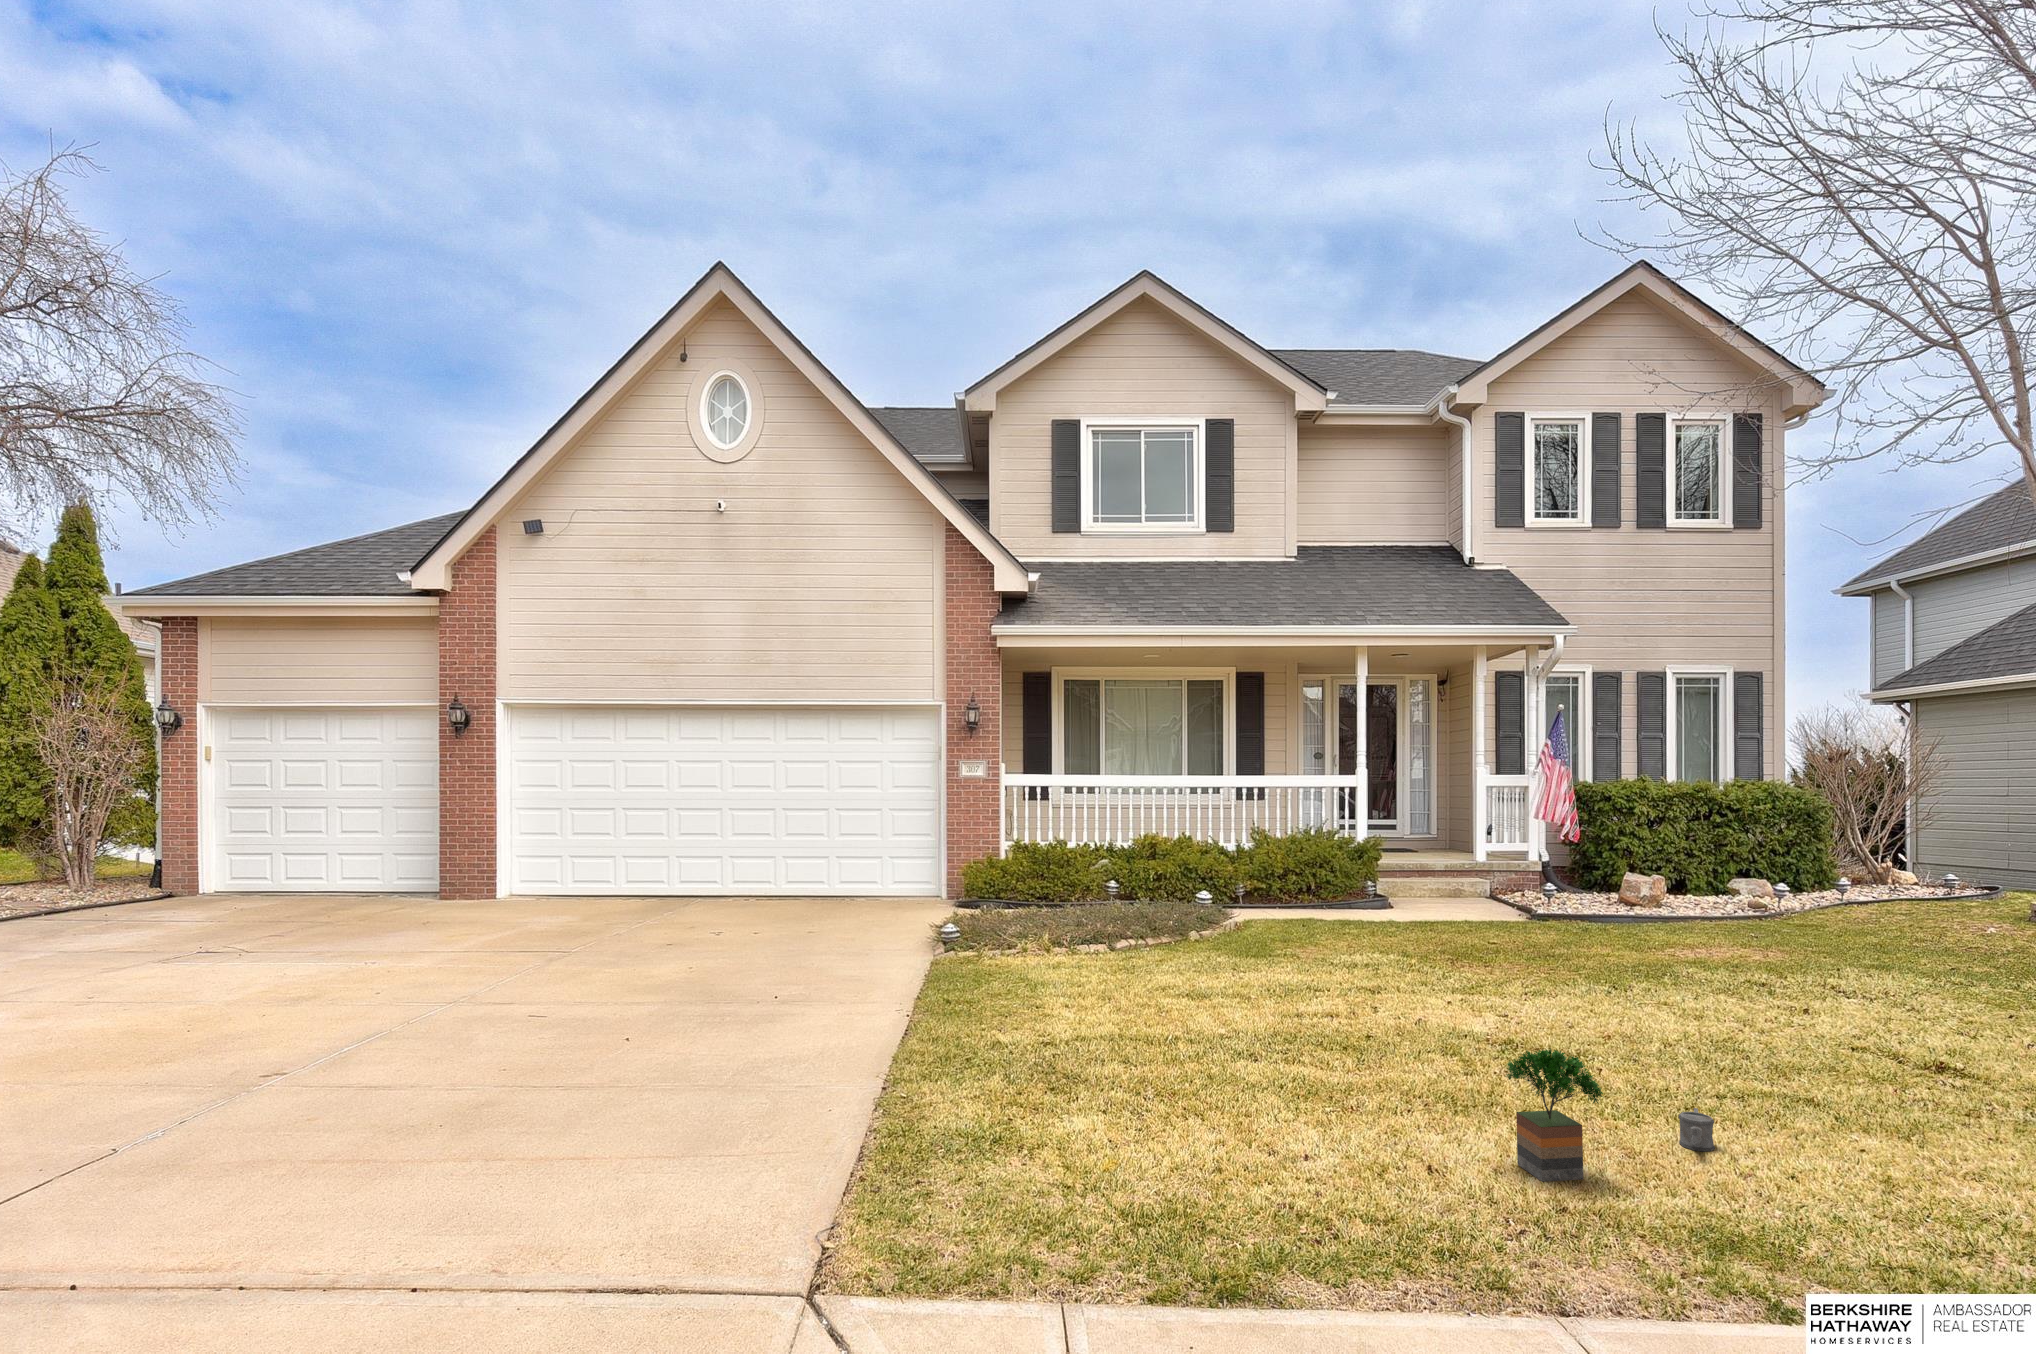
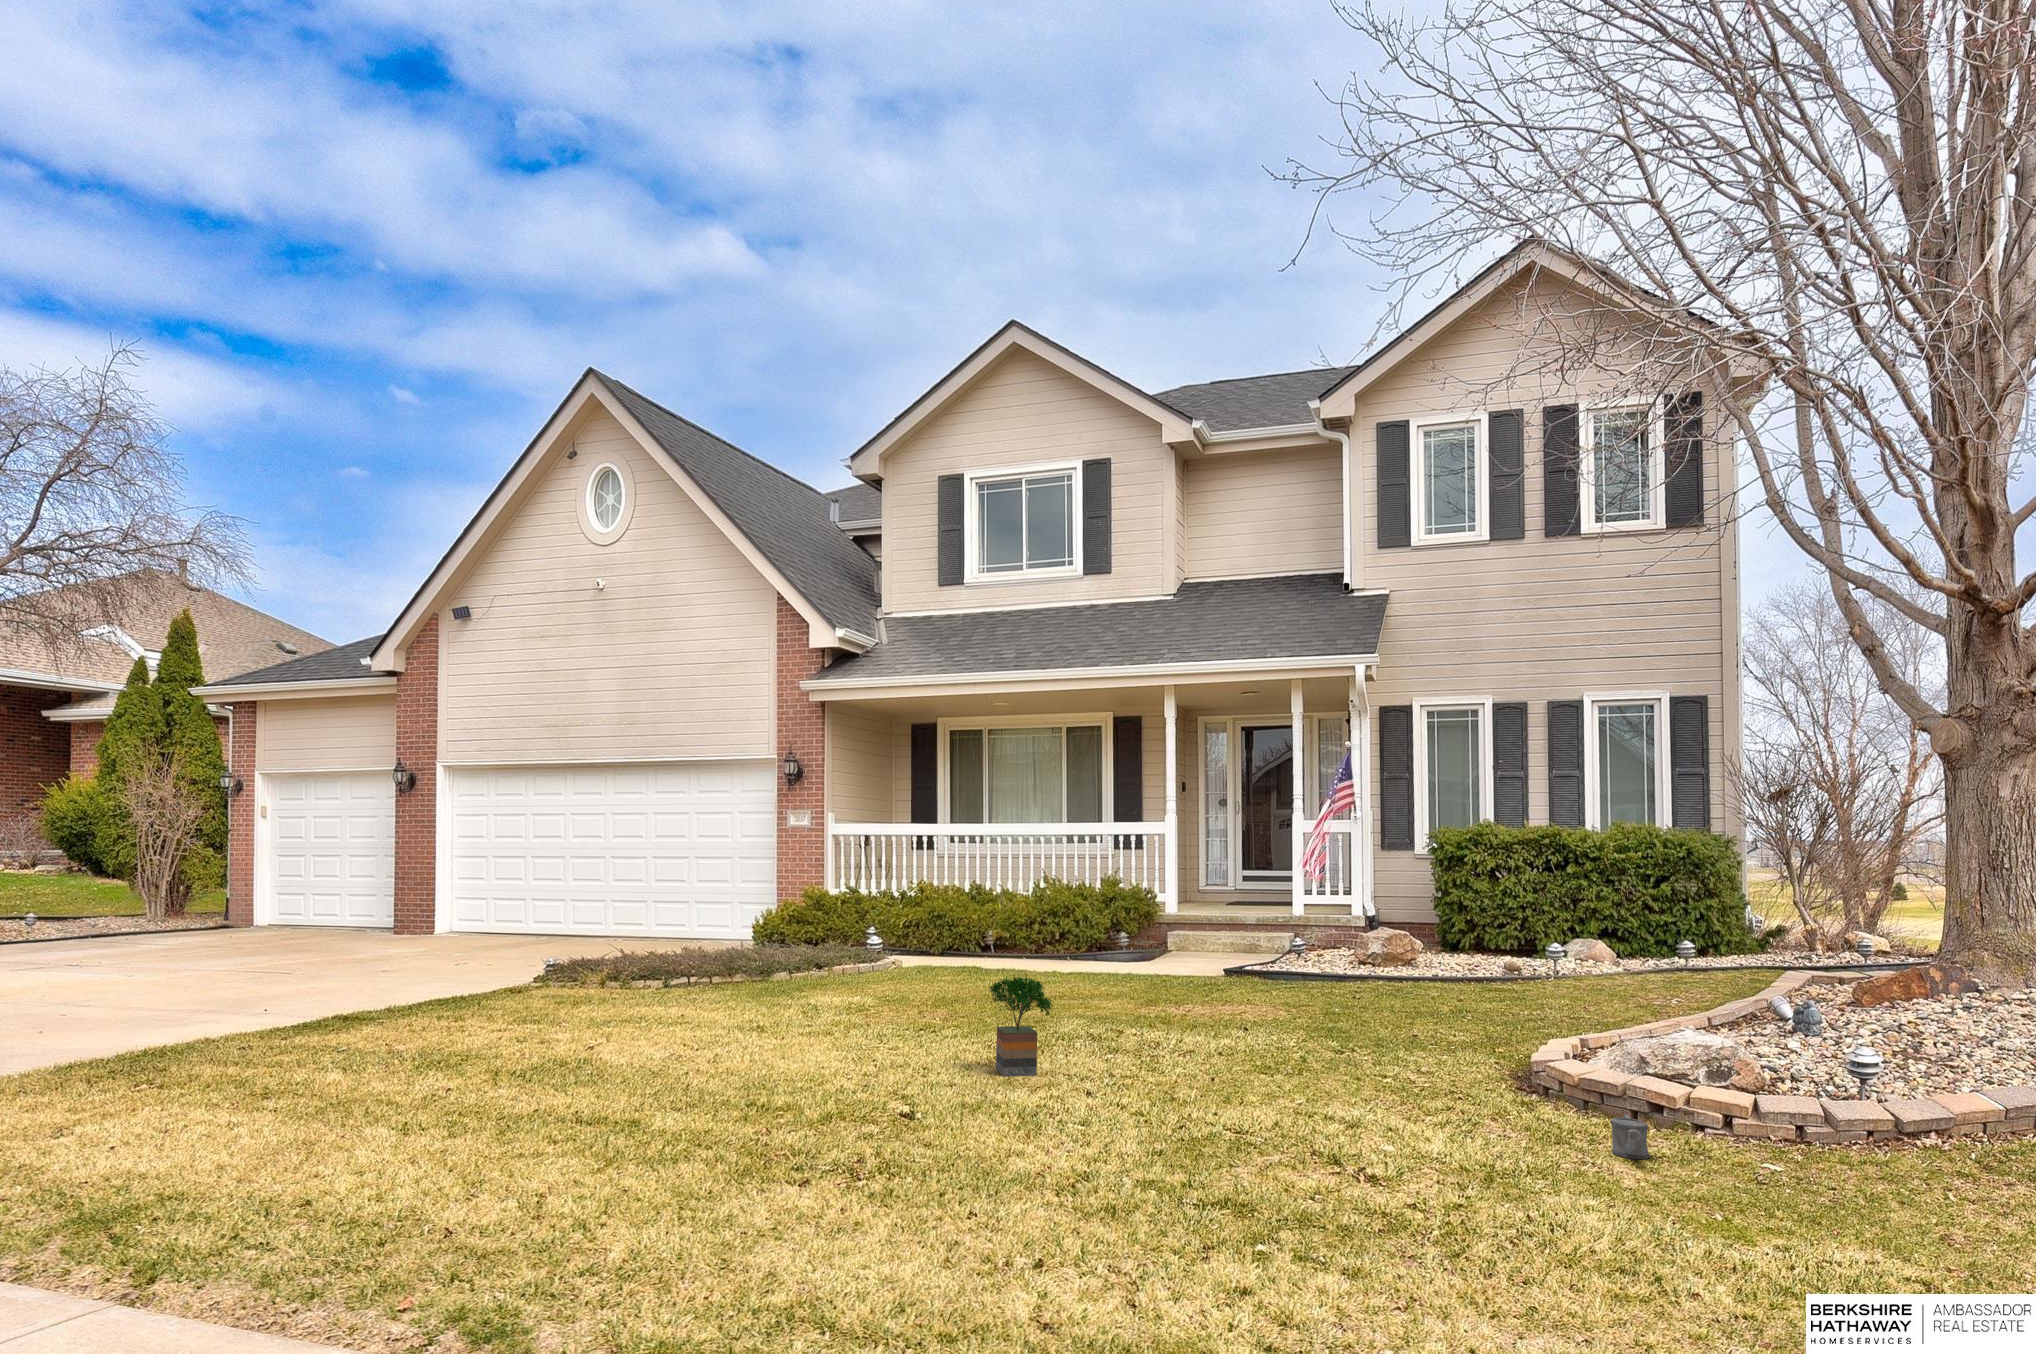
potted tree: present [1505,1048,1603,1182] -> present [989,977,1052,1077]

